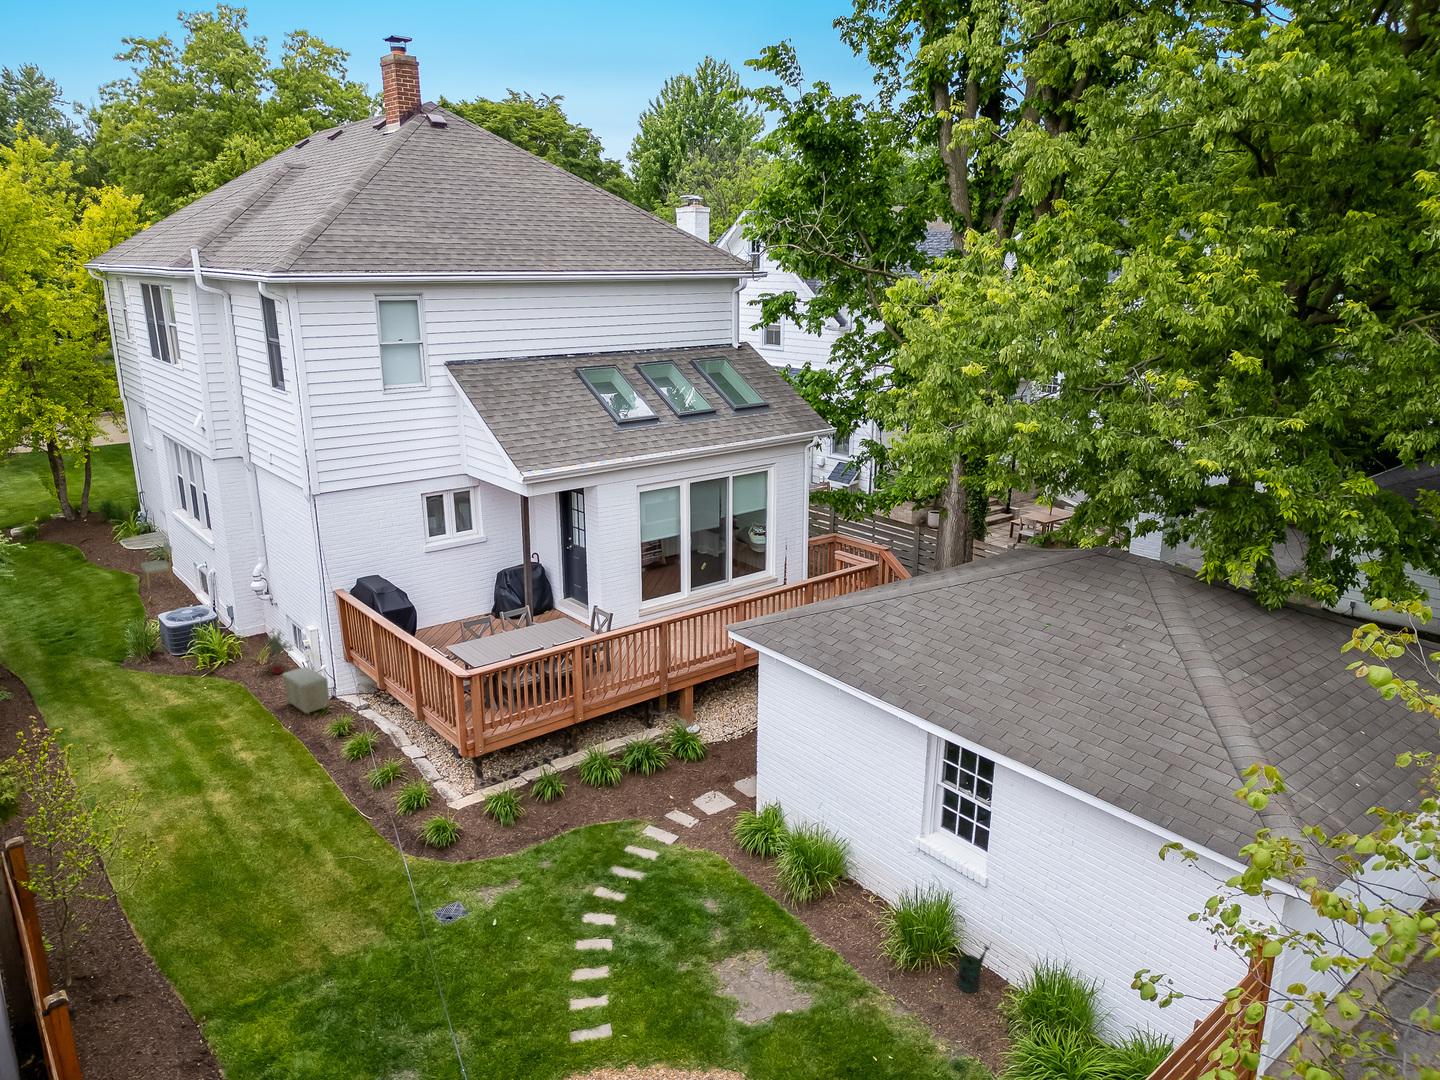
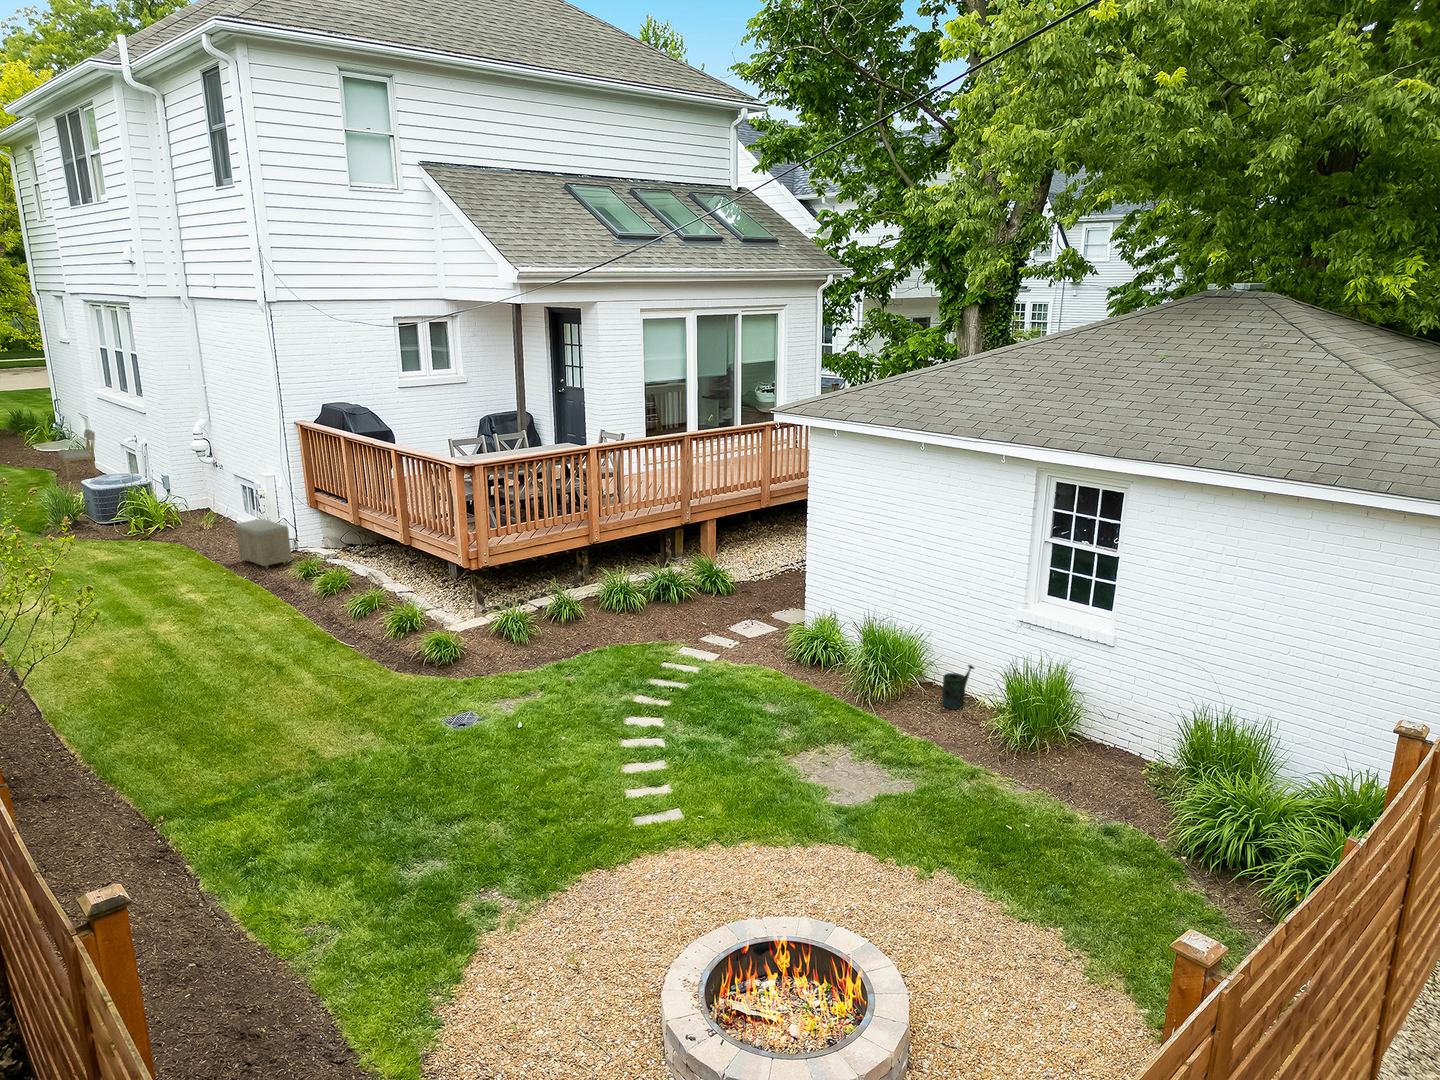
potted tree: present [267,629,293,674] -> none [209,484,245,539]
watering can: present [958,946,990,993] -> present [942,665,974,709]

